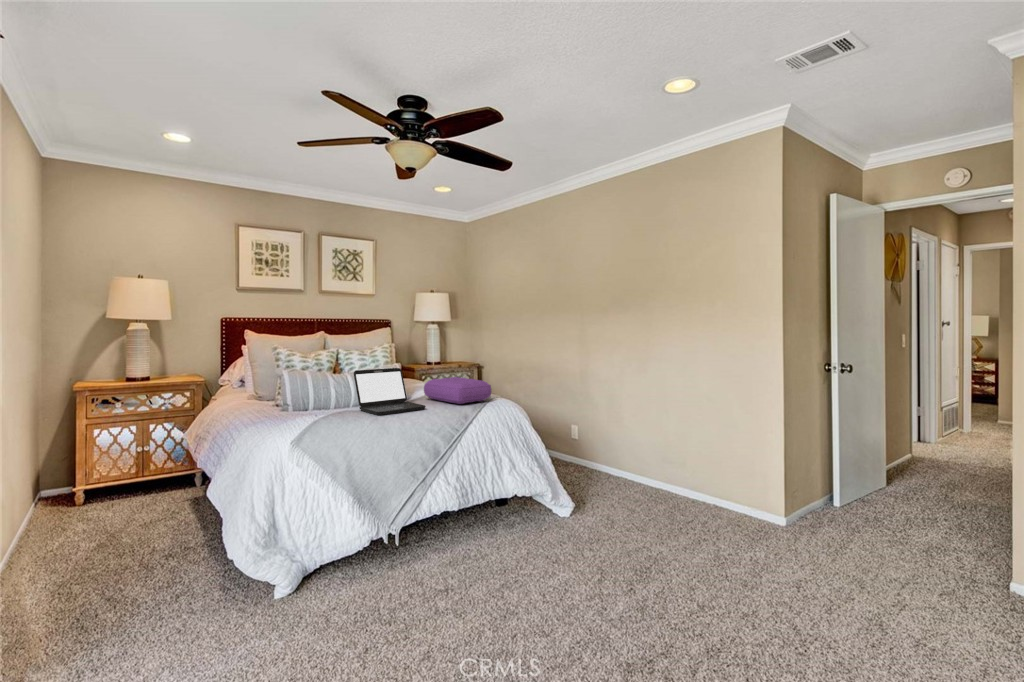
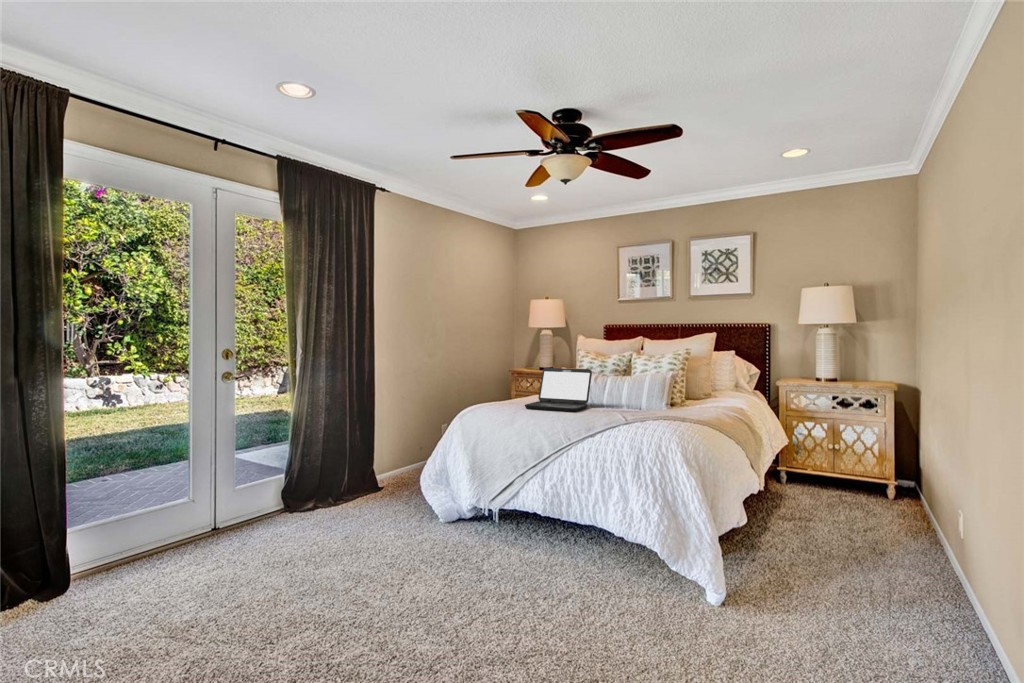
pillow: present [424,377,492,404] -> none [609,385,676,417]

